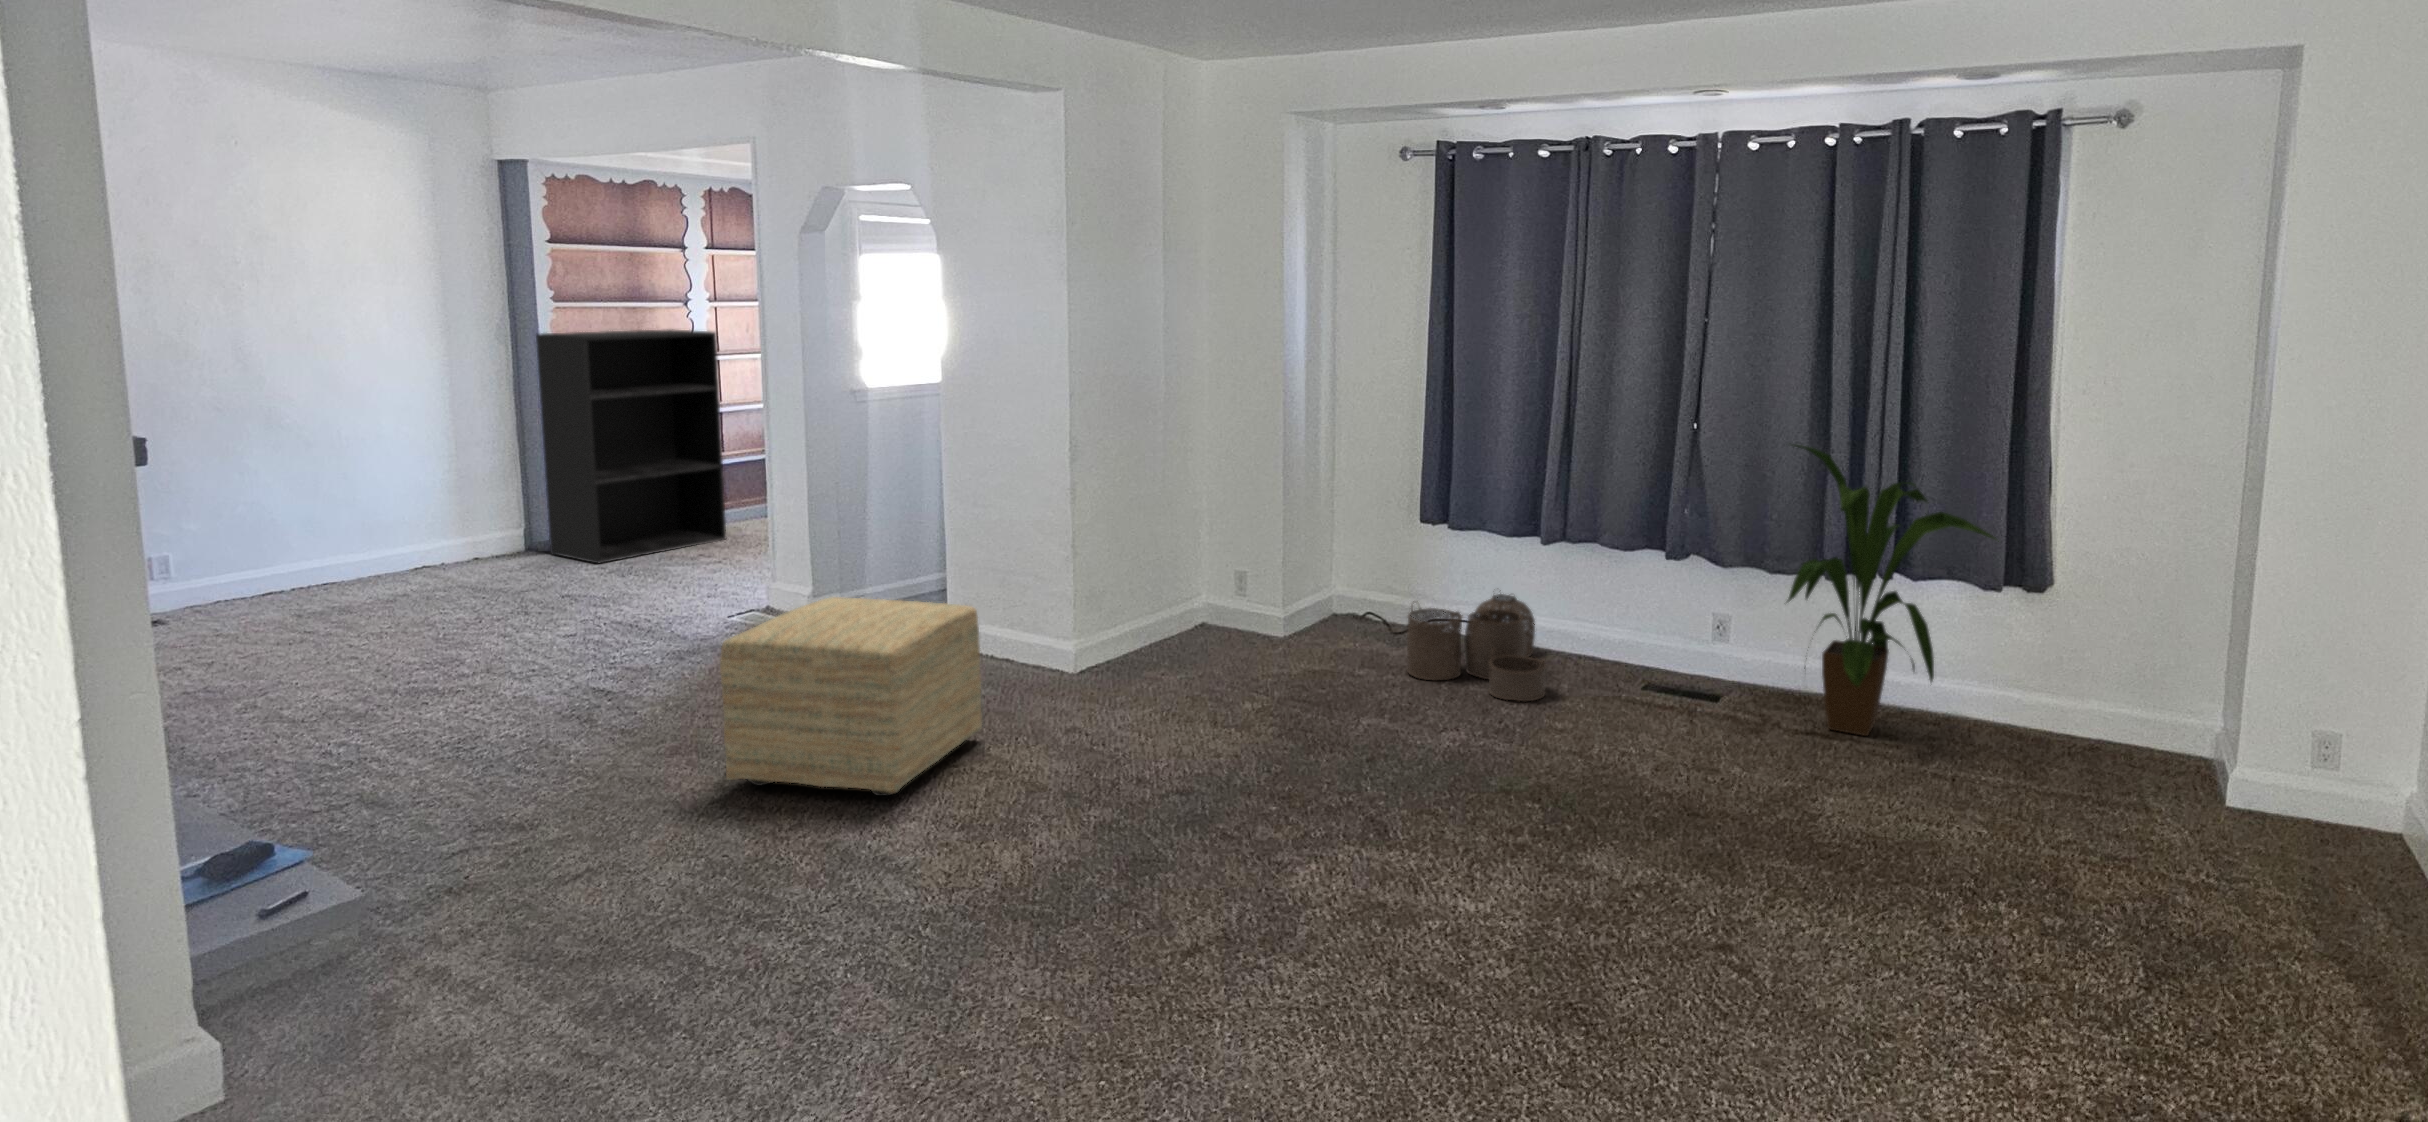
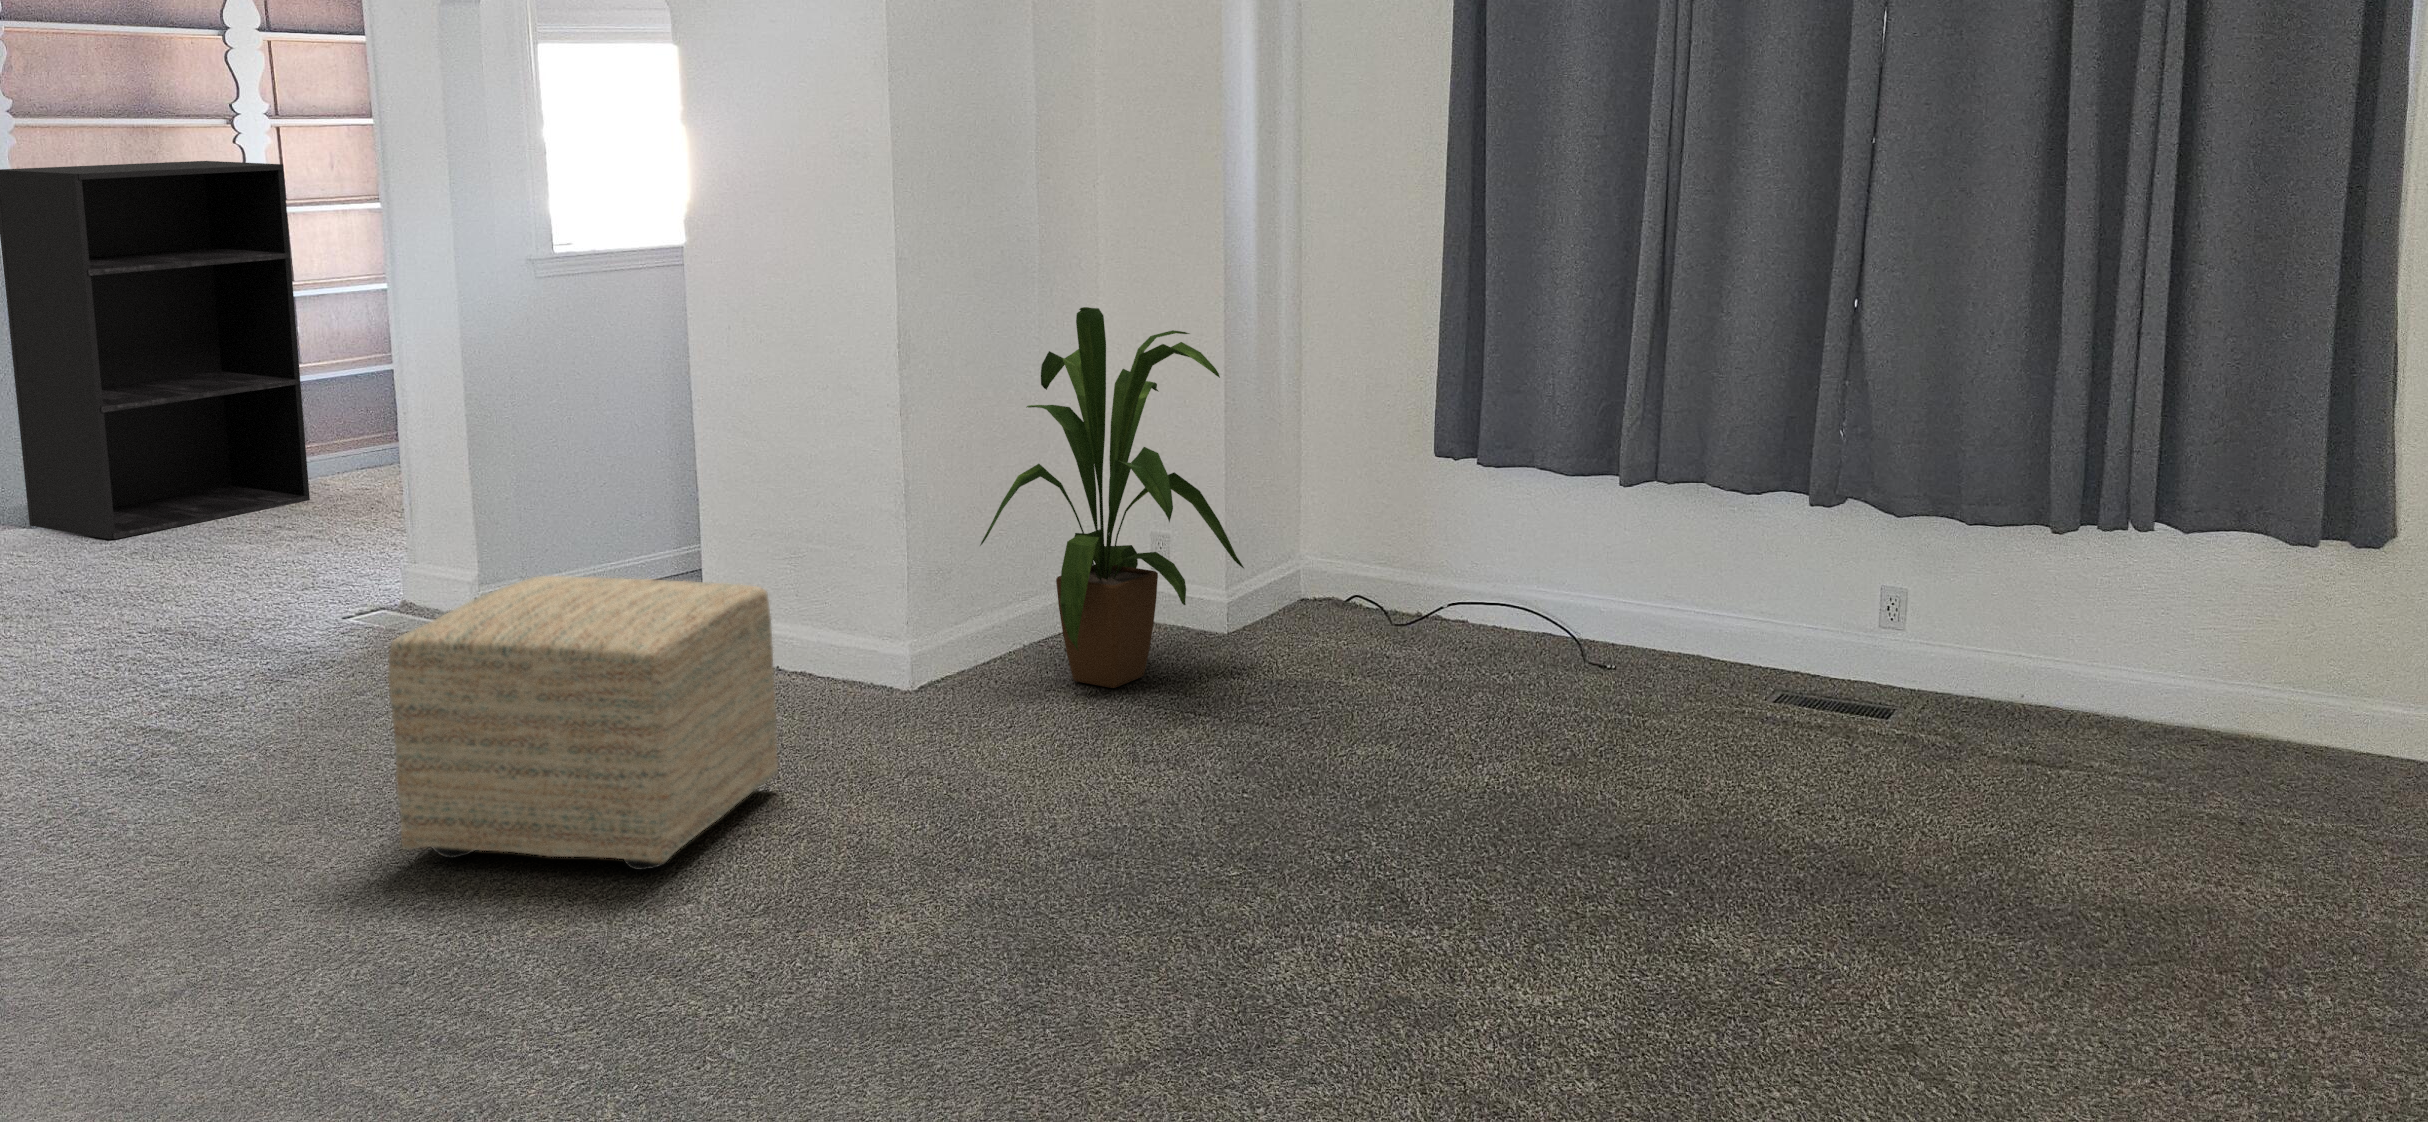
house plant: present [1787,445,1999,736] -> present [980,307,1244,688]
woven basket: present [1407,594,1546,702] -> none [1419,557,1635,725]

